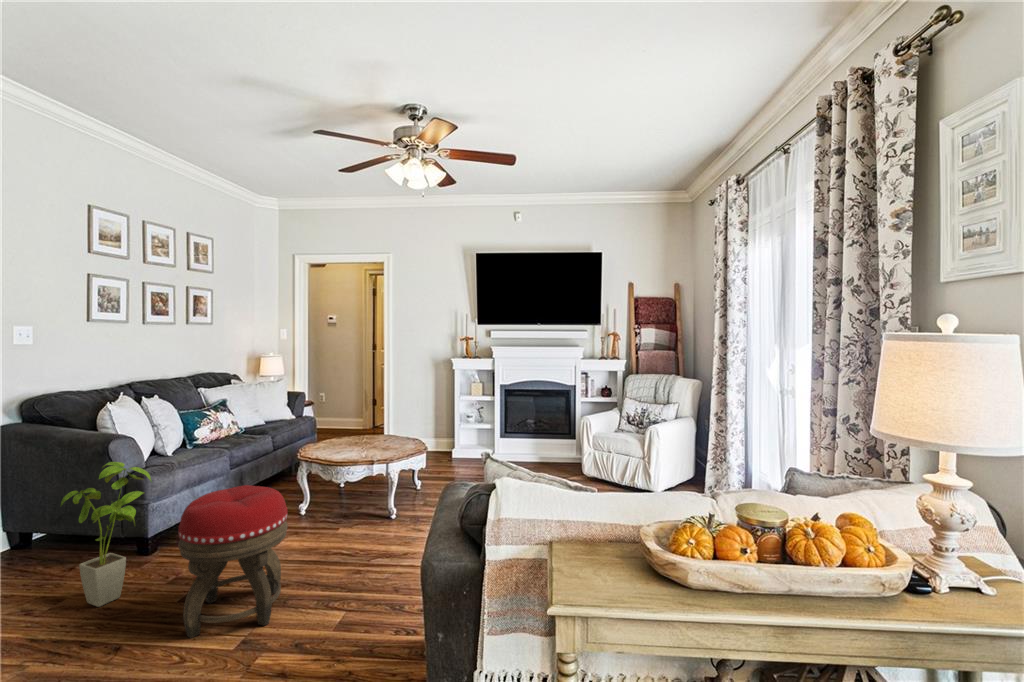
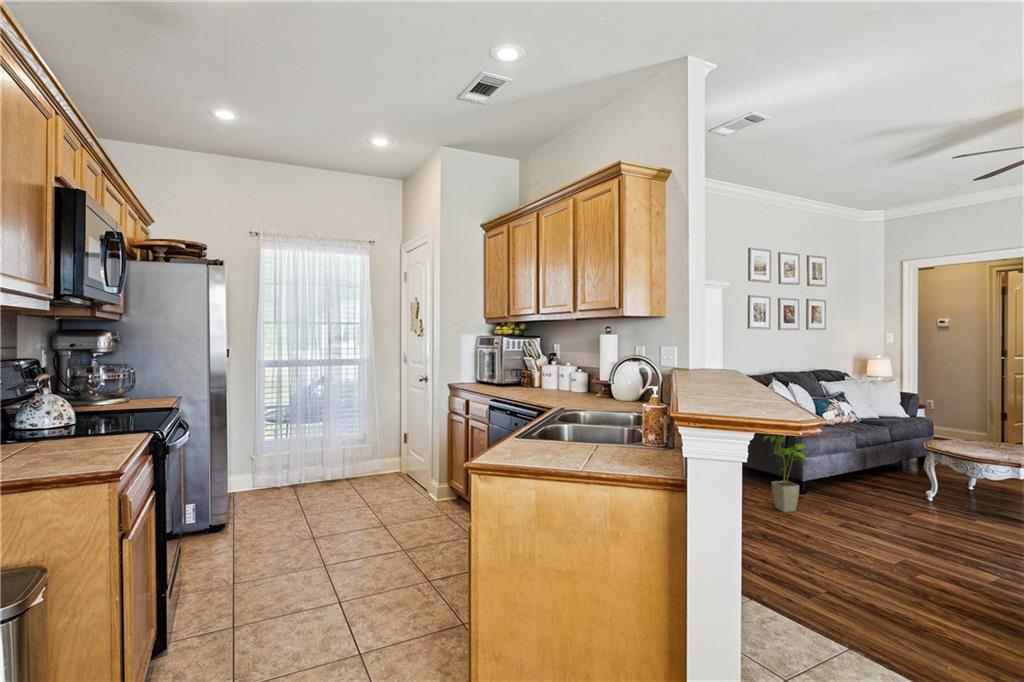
footstool: present [178,485,288,638] -> none [845,451,935,560]

